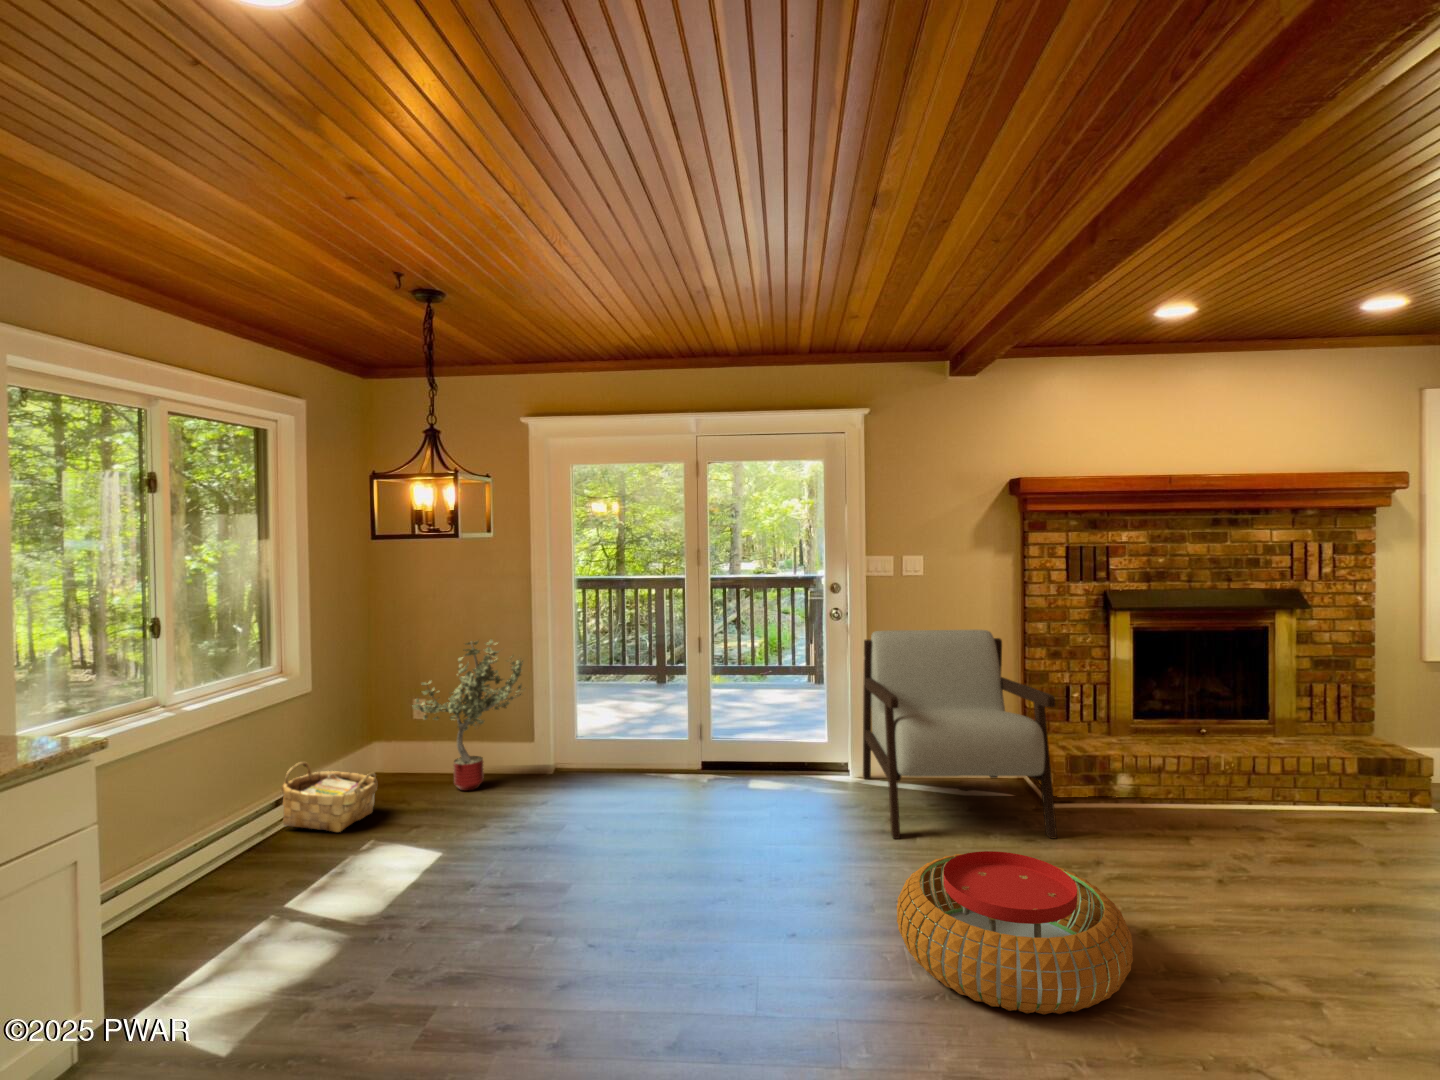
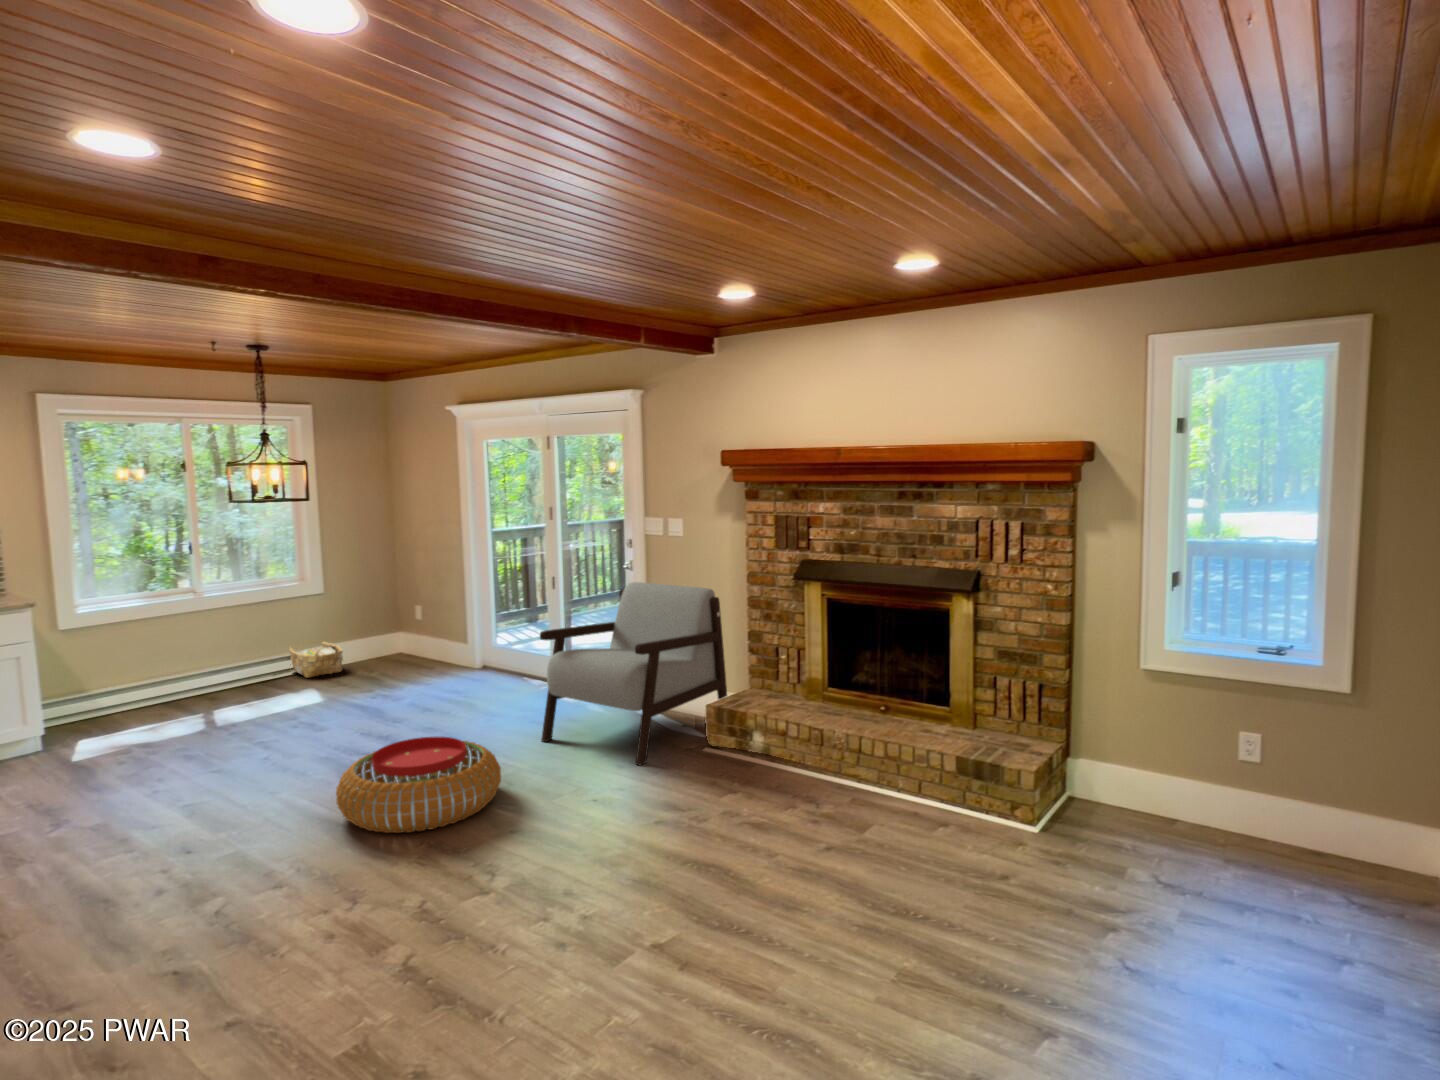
potted tree: present [412,640,523,791] -> none [386,566,448,670]

